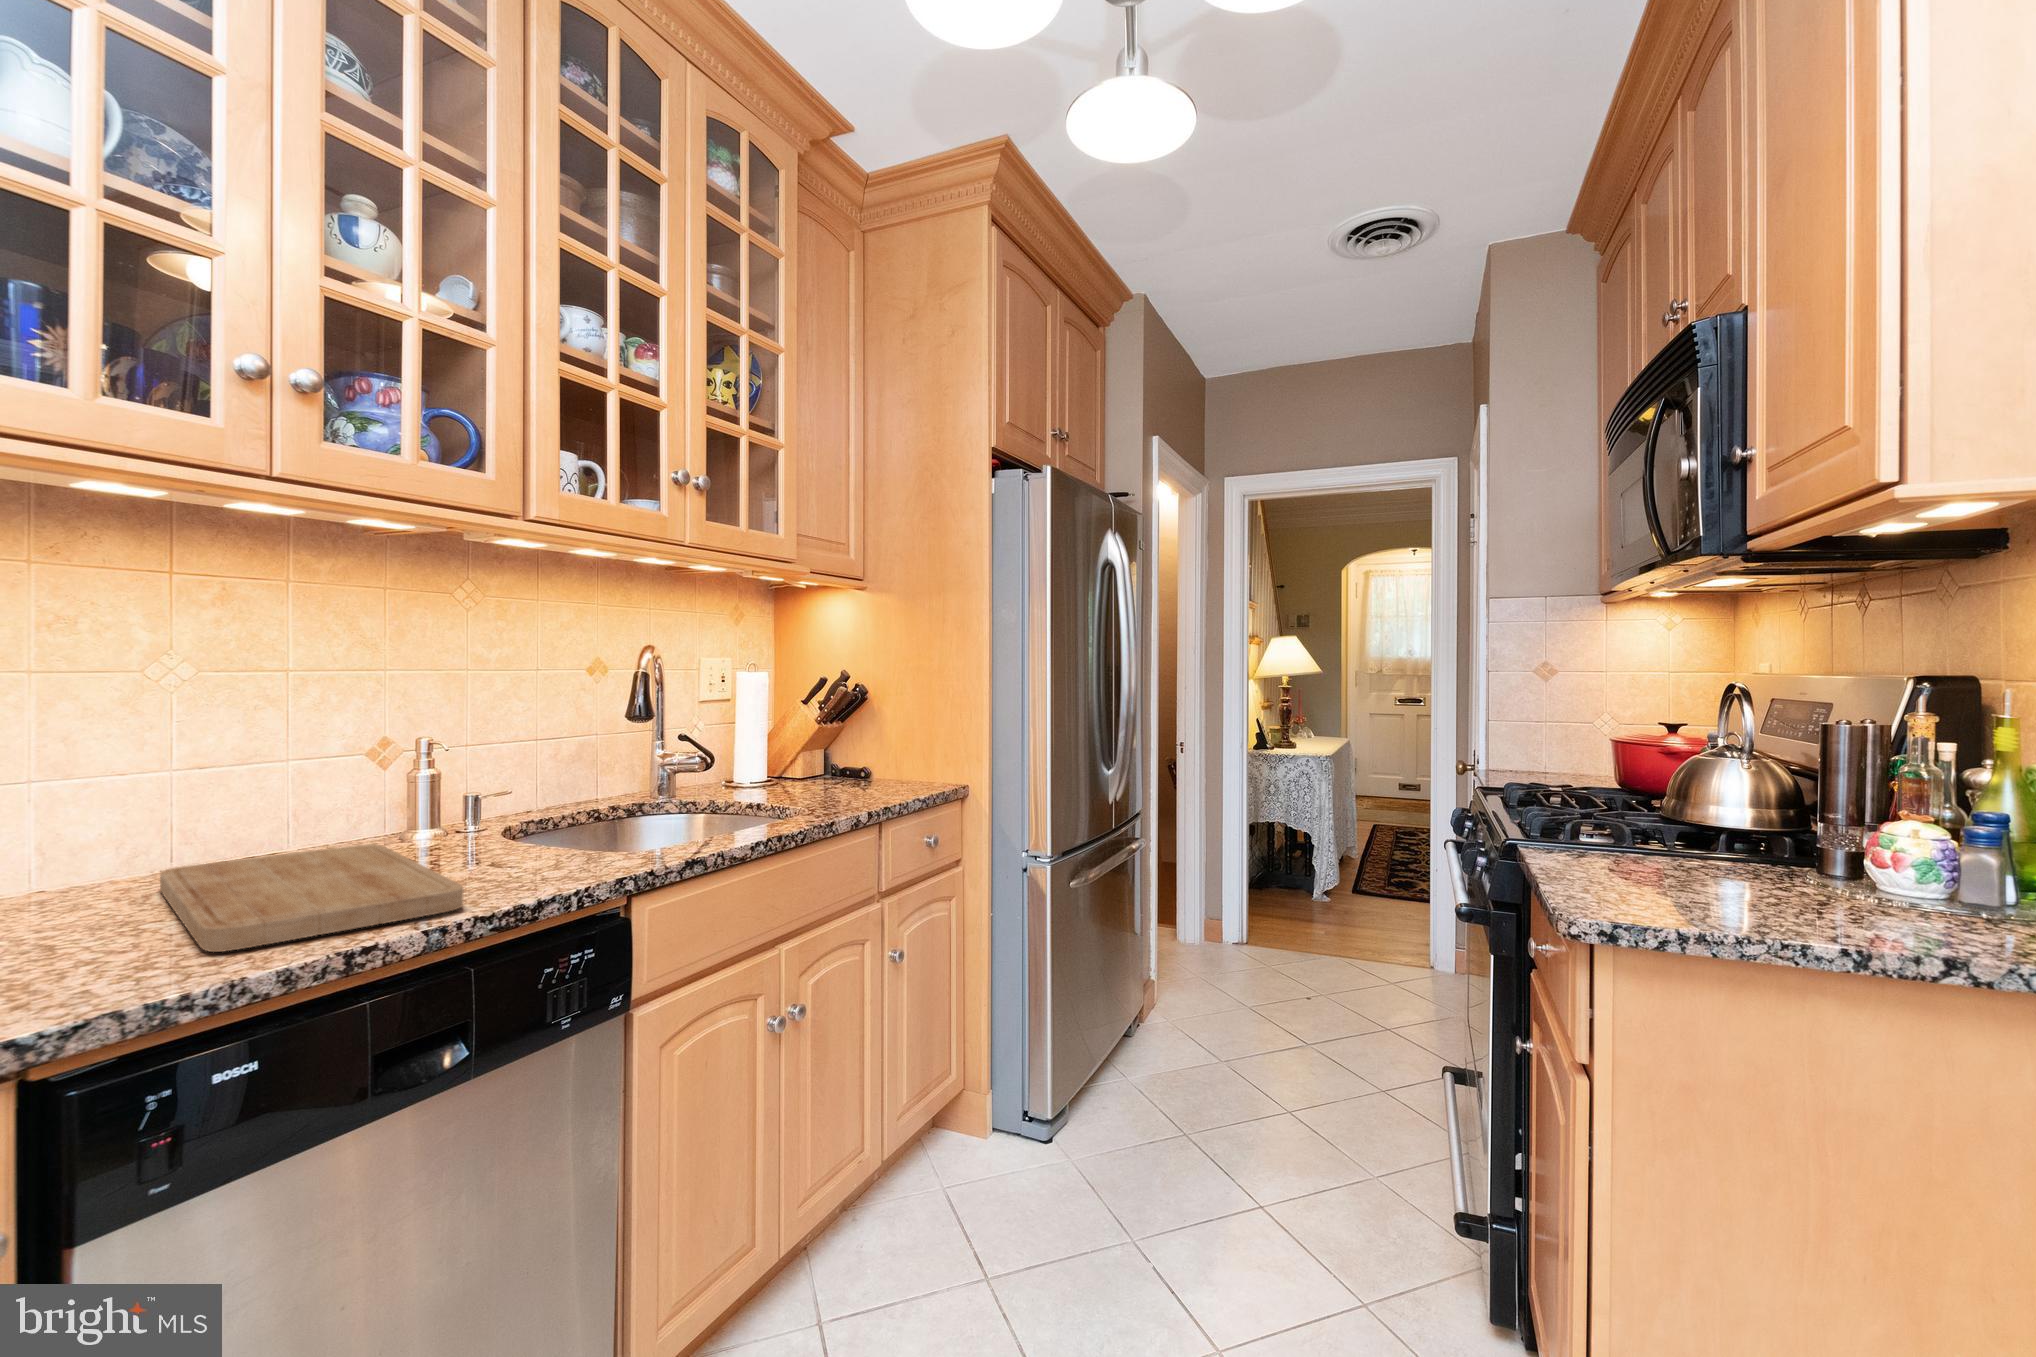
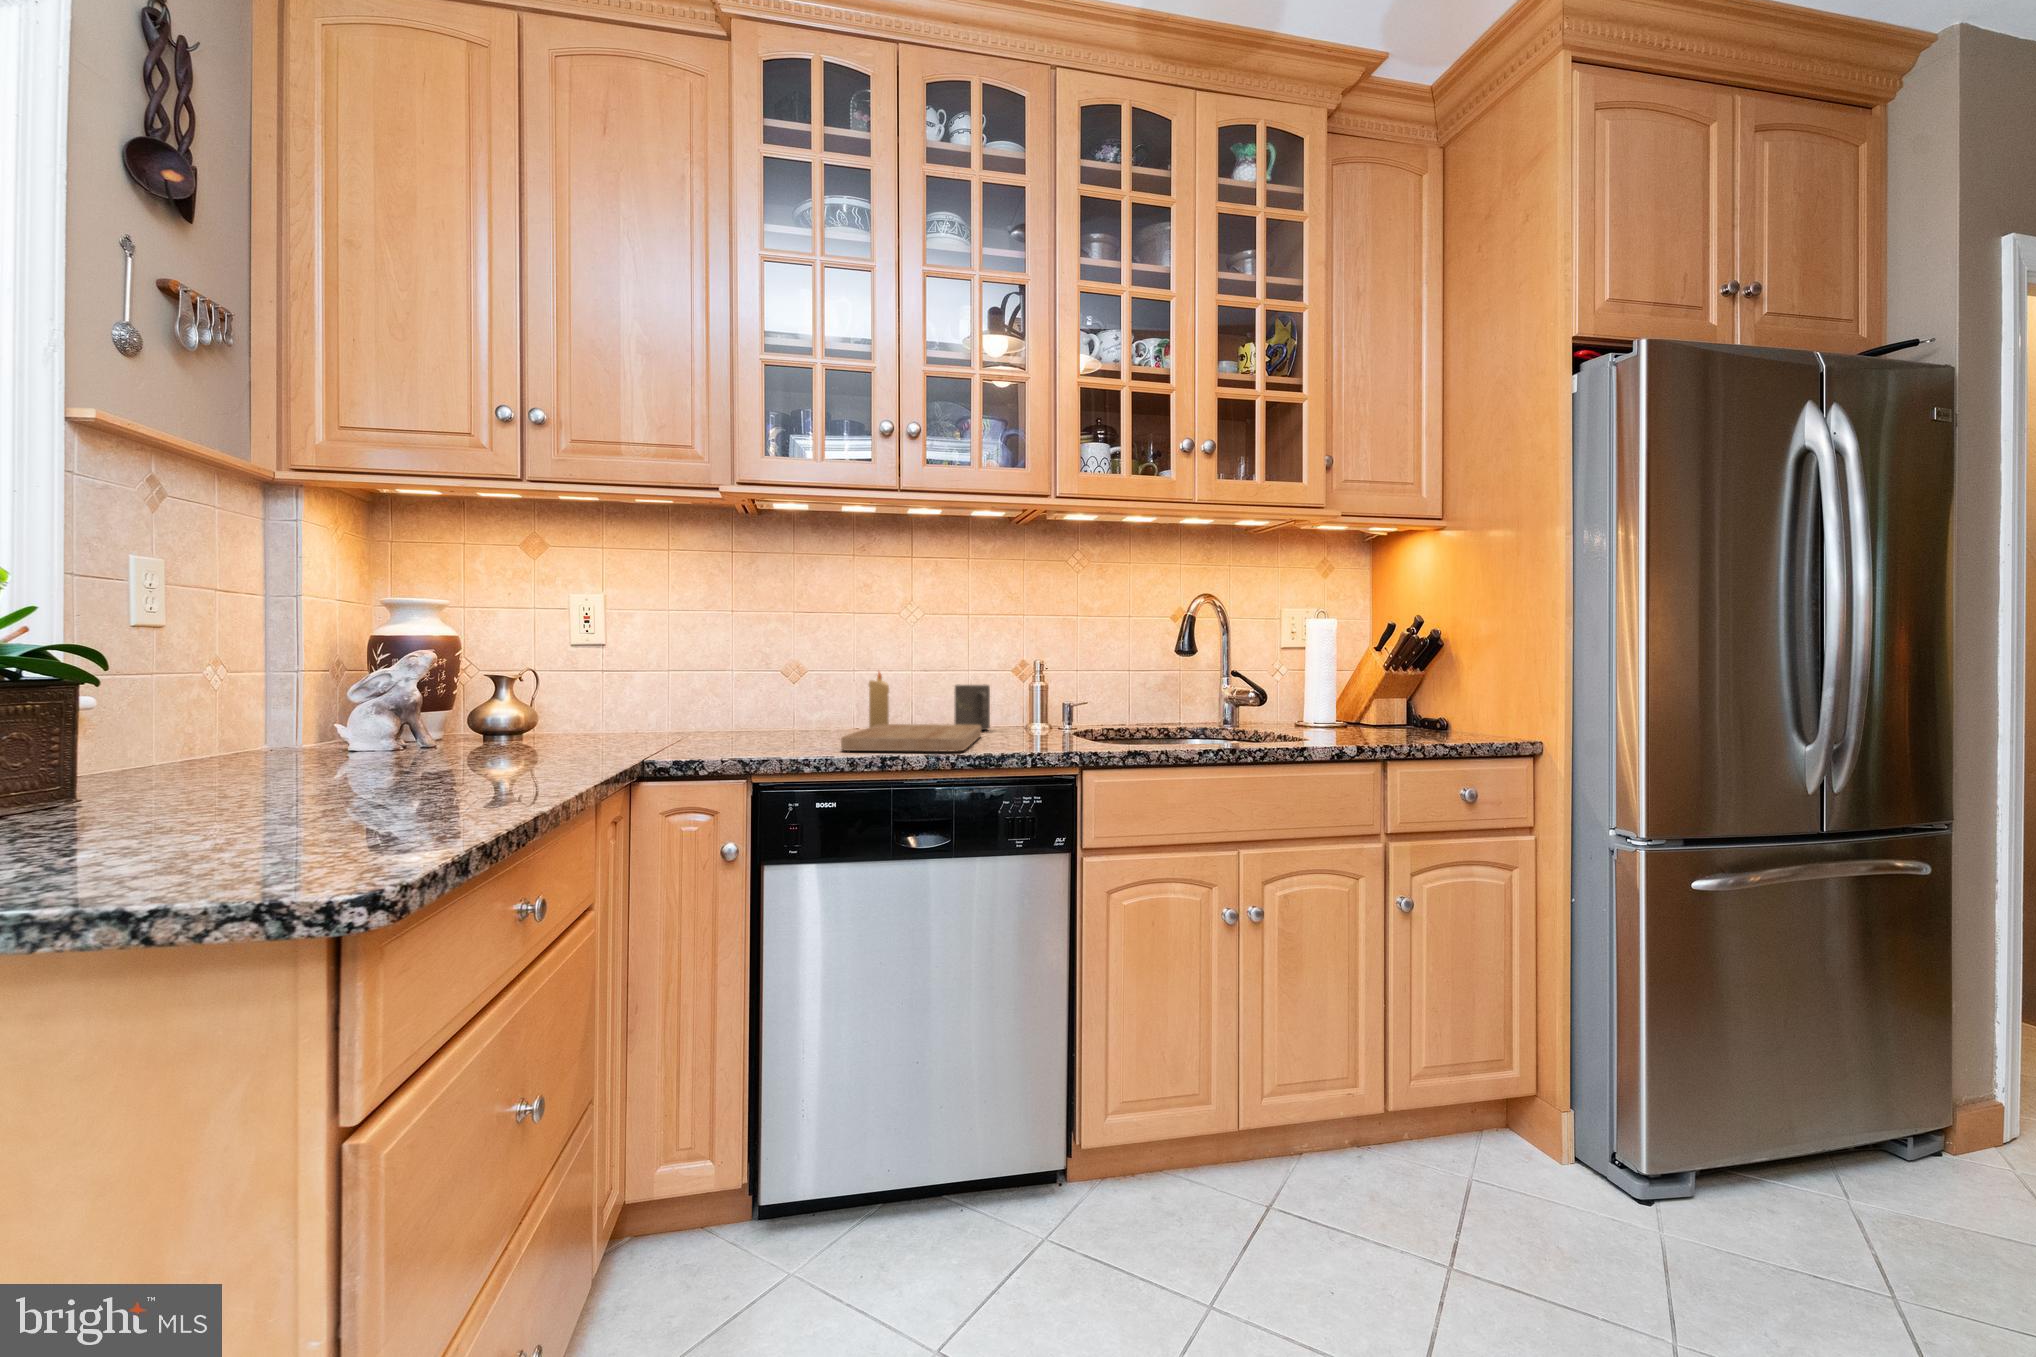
candle: none [106,769,159,883] -> present [869,672,889,727]
mug: none [282,774,360,850] -> present [954,684,990,730]

